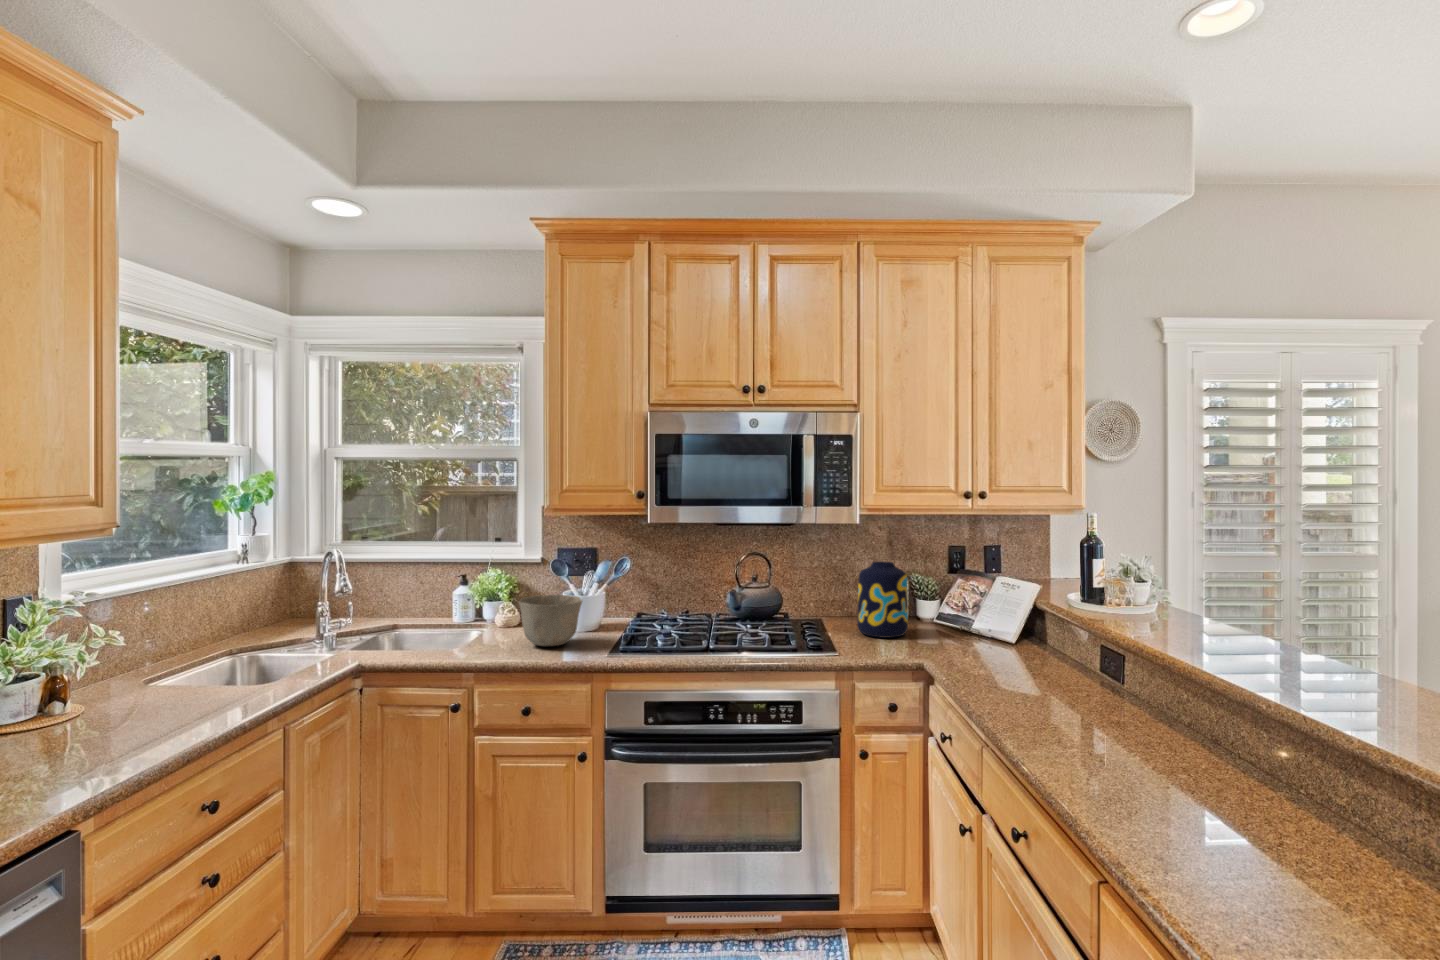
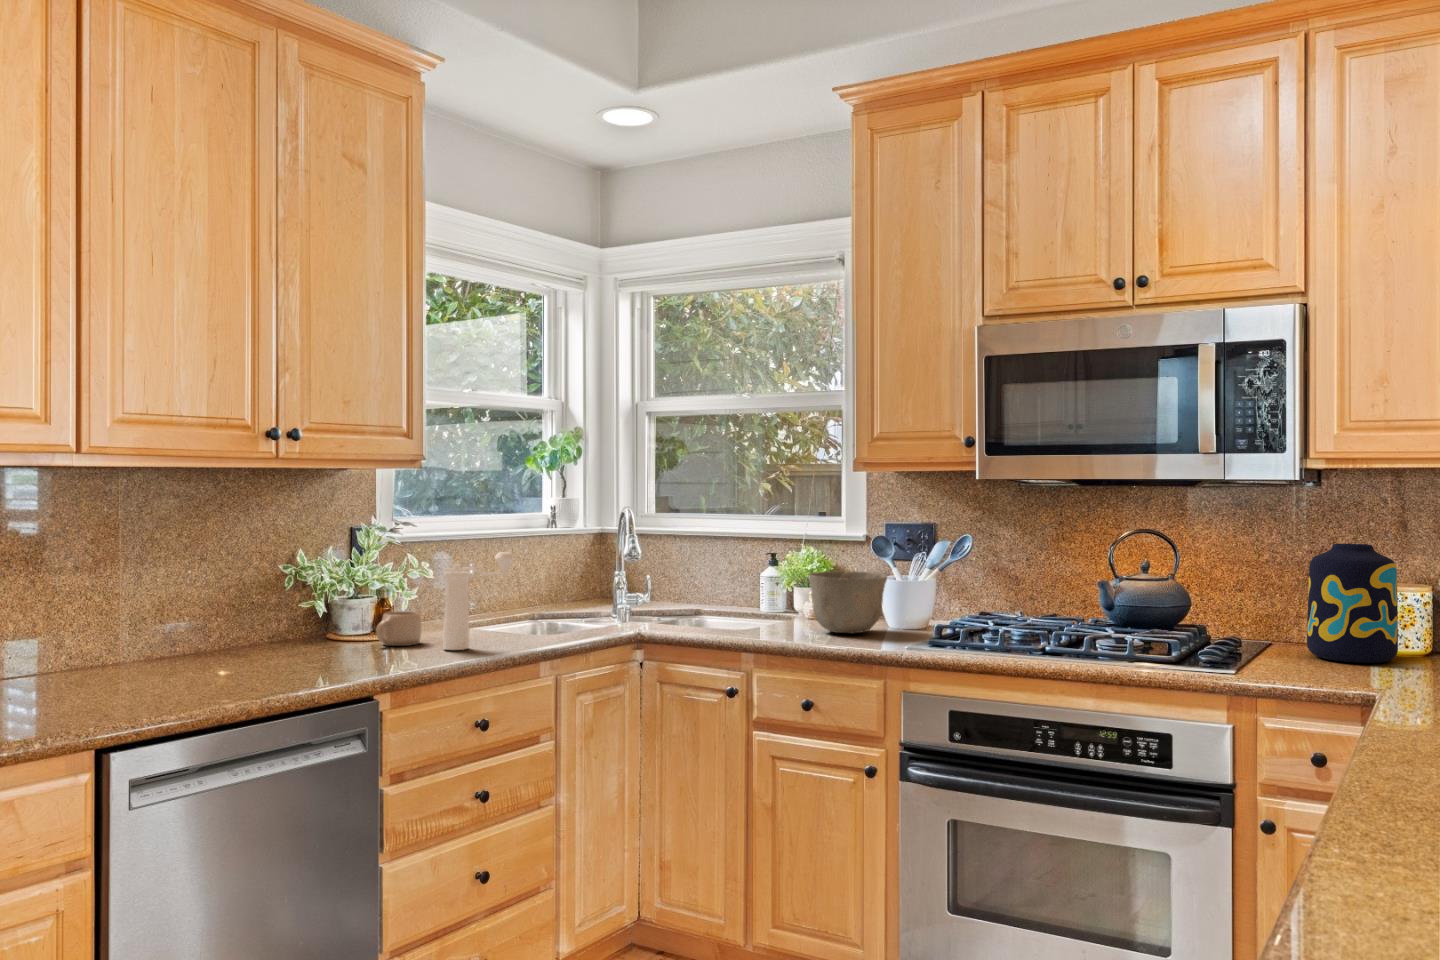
pepper mill: none [183,611,259,716] -> present [443,552,514,650]
mug: none [97,678,149,718] -> present [376,611,422,646]

